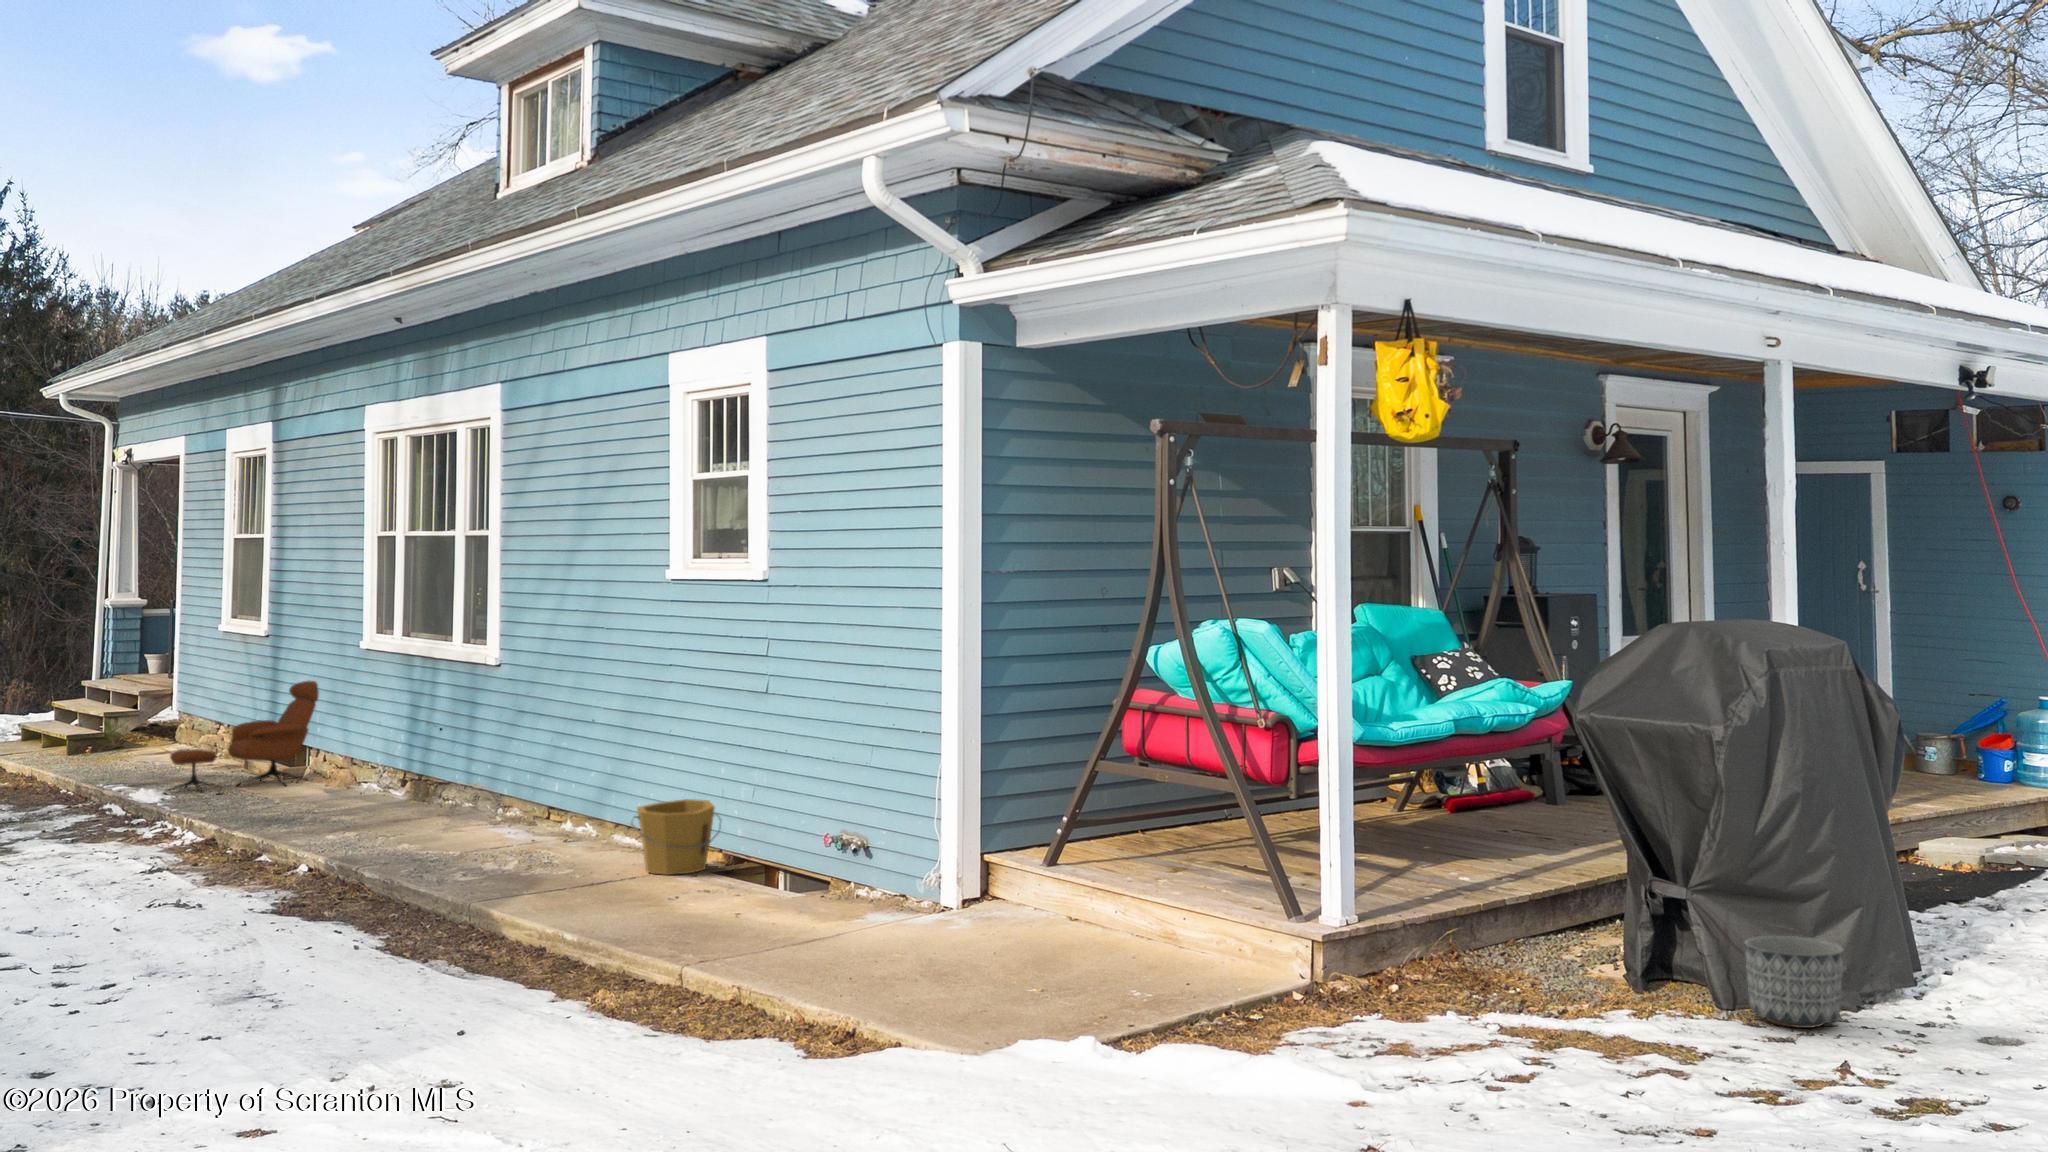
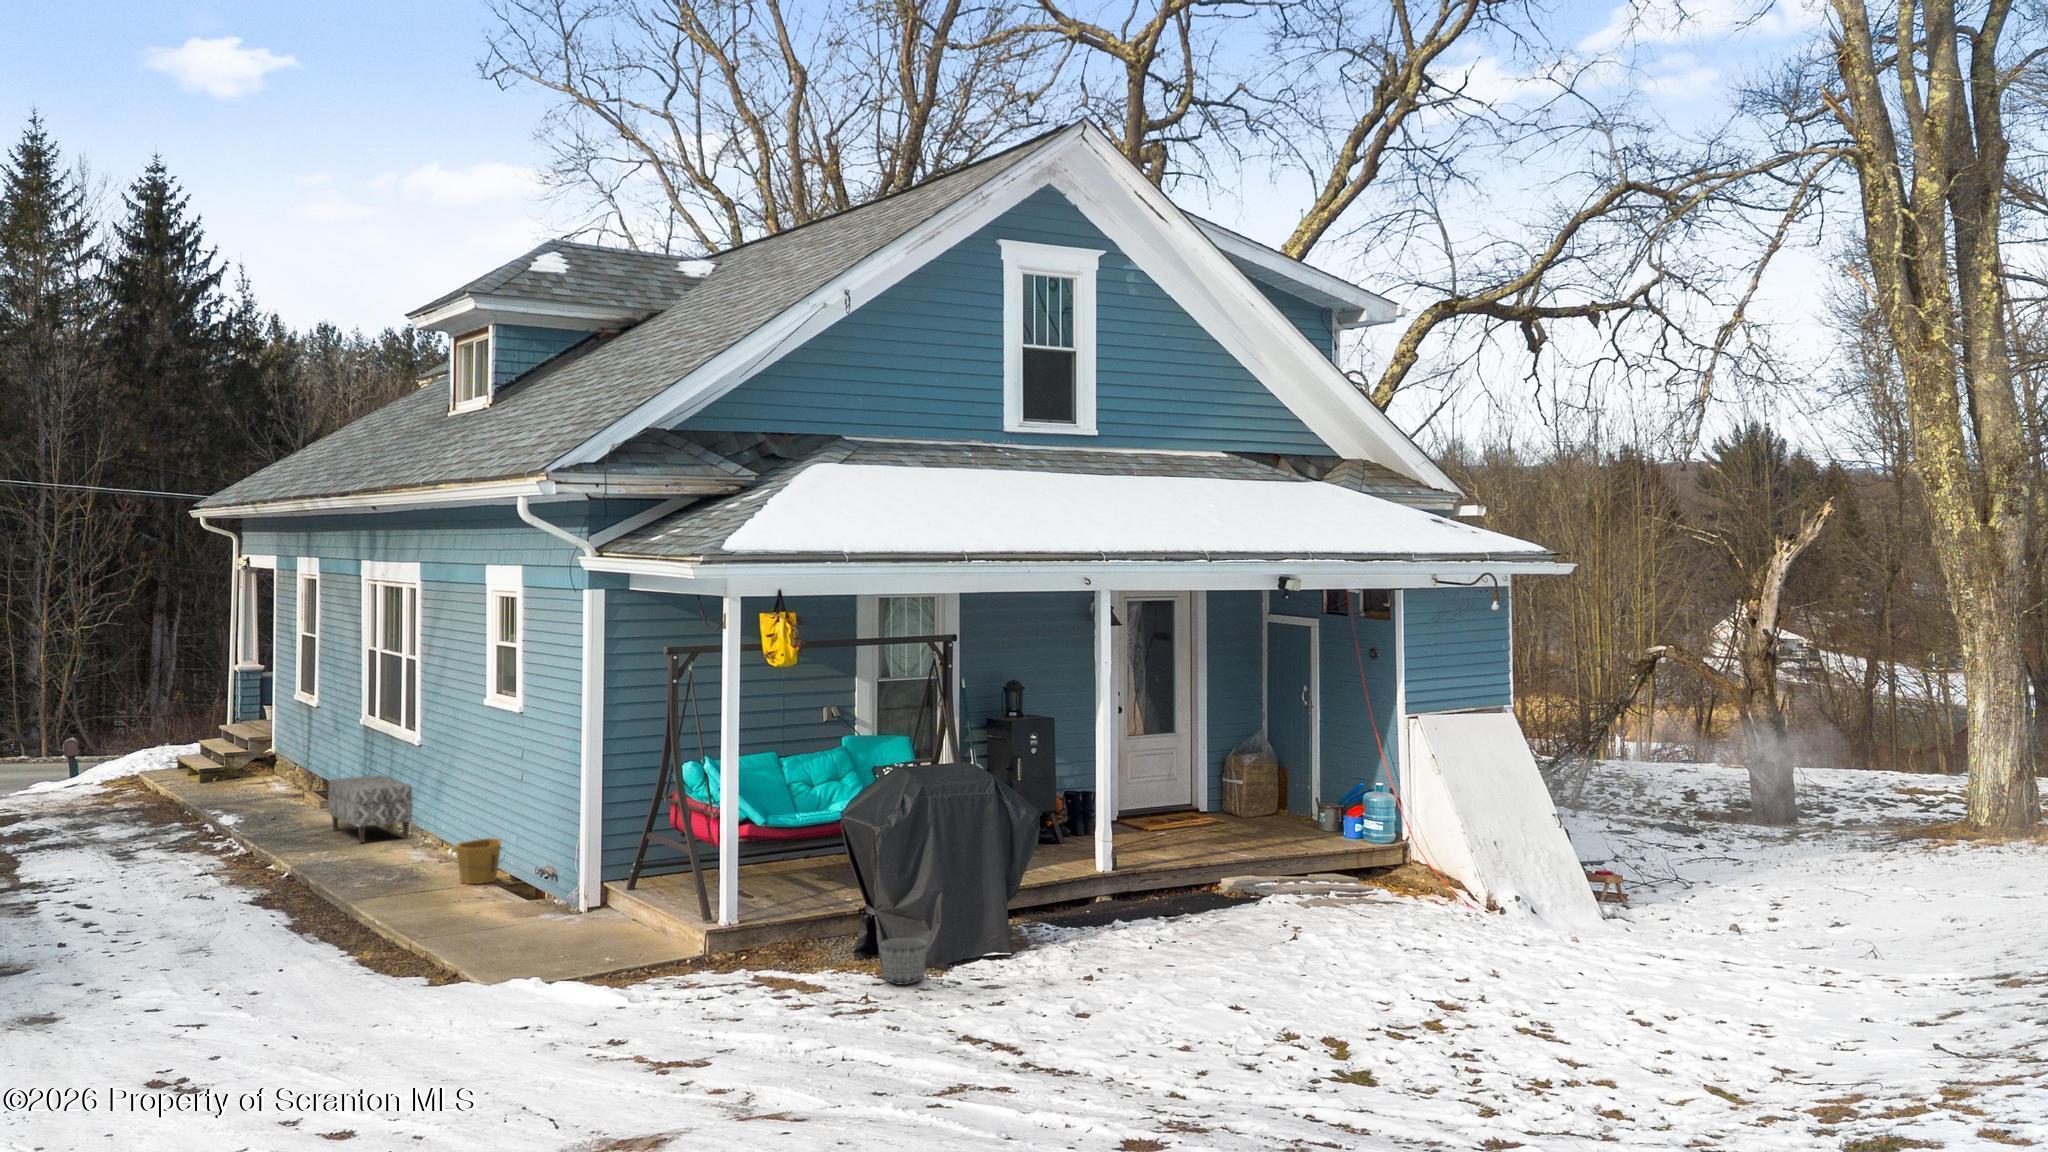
lounge chair: present [167,681,319,792] -> none [236,740,339,816]
bench: none [333,723,483,823] -> present [328,775,412,843]

